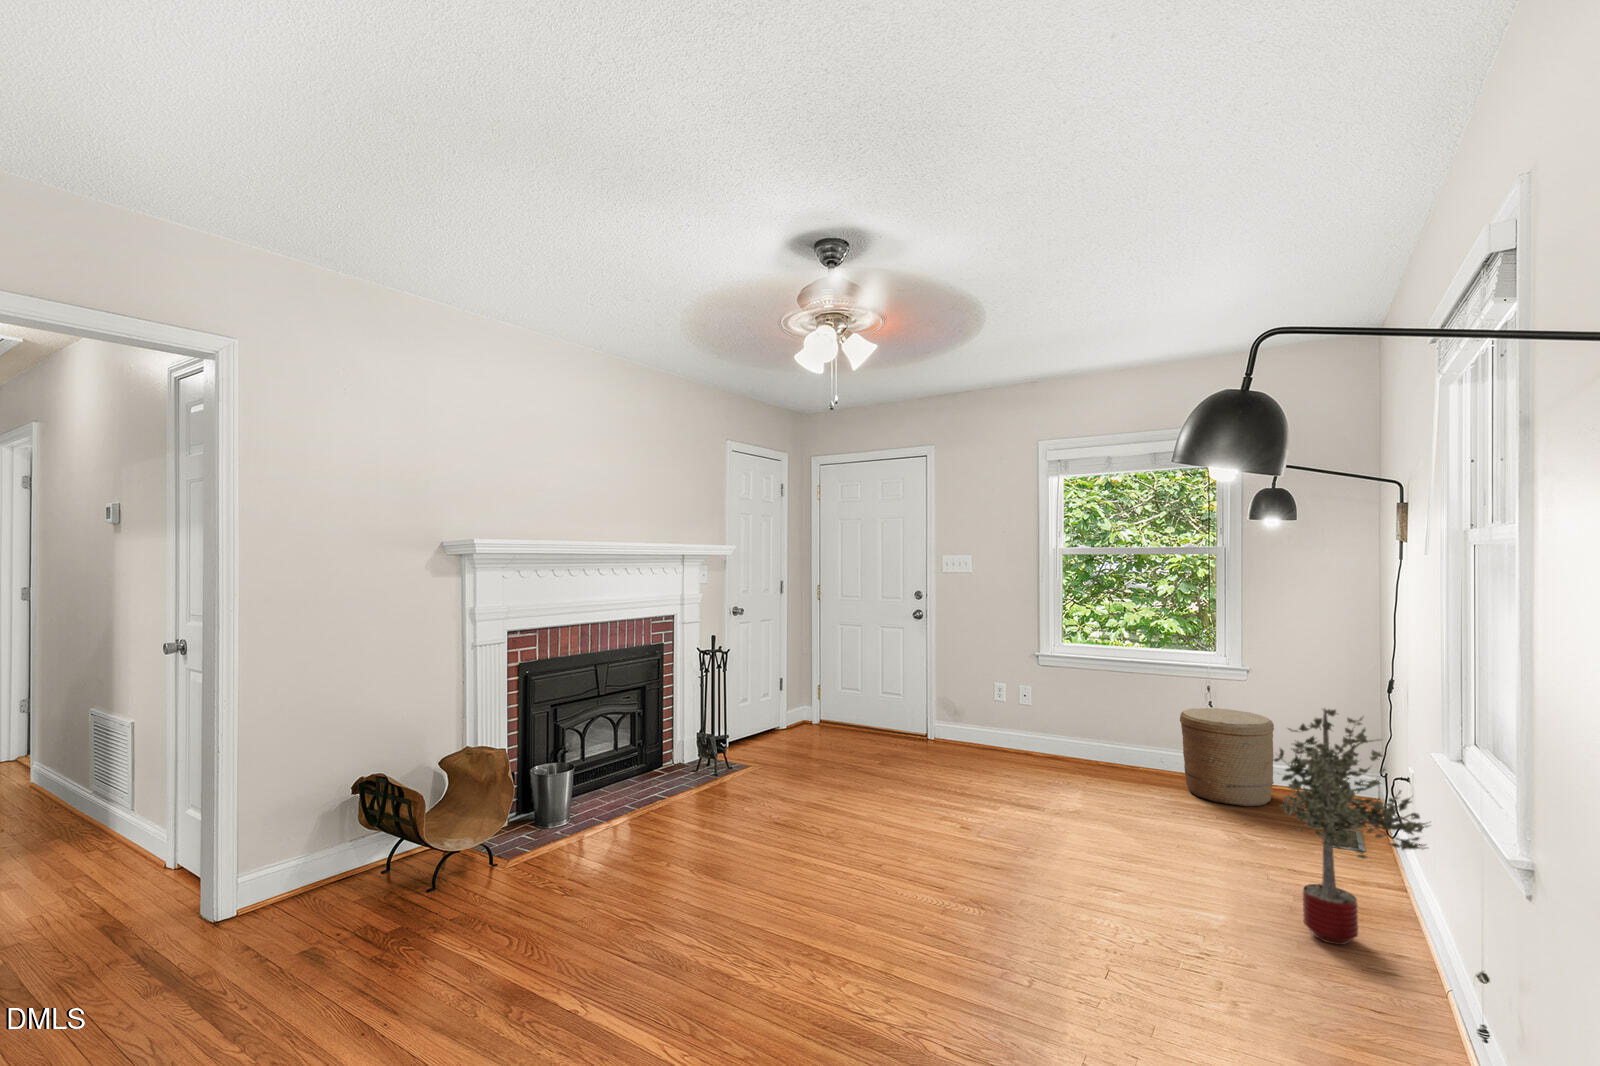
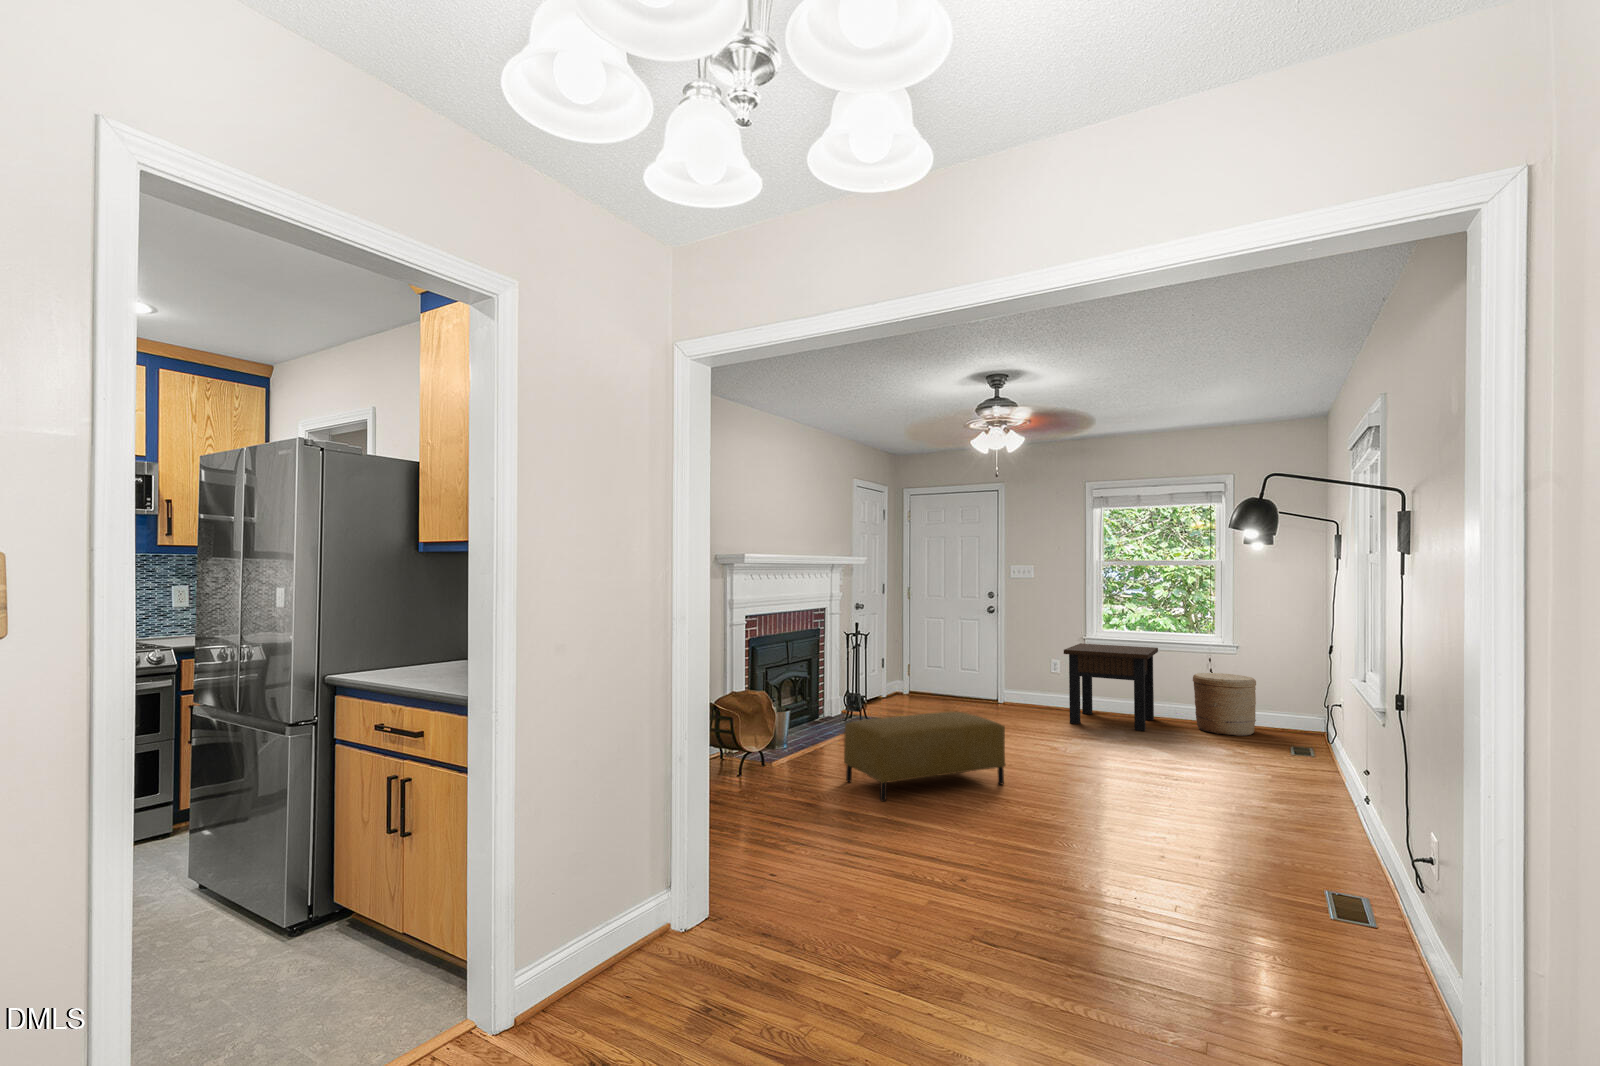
side table: none [995,661,1134,795] -> present [1064,643,1158,731]
potted tree: present [1274,709,1428,945] -> none [1261,653,1348,788]
ottoman: none [563,790,824,973] -> present [844,712,1006,801]

